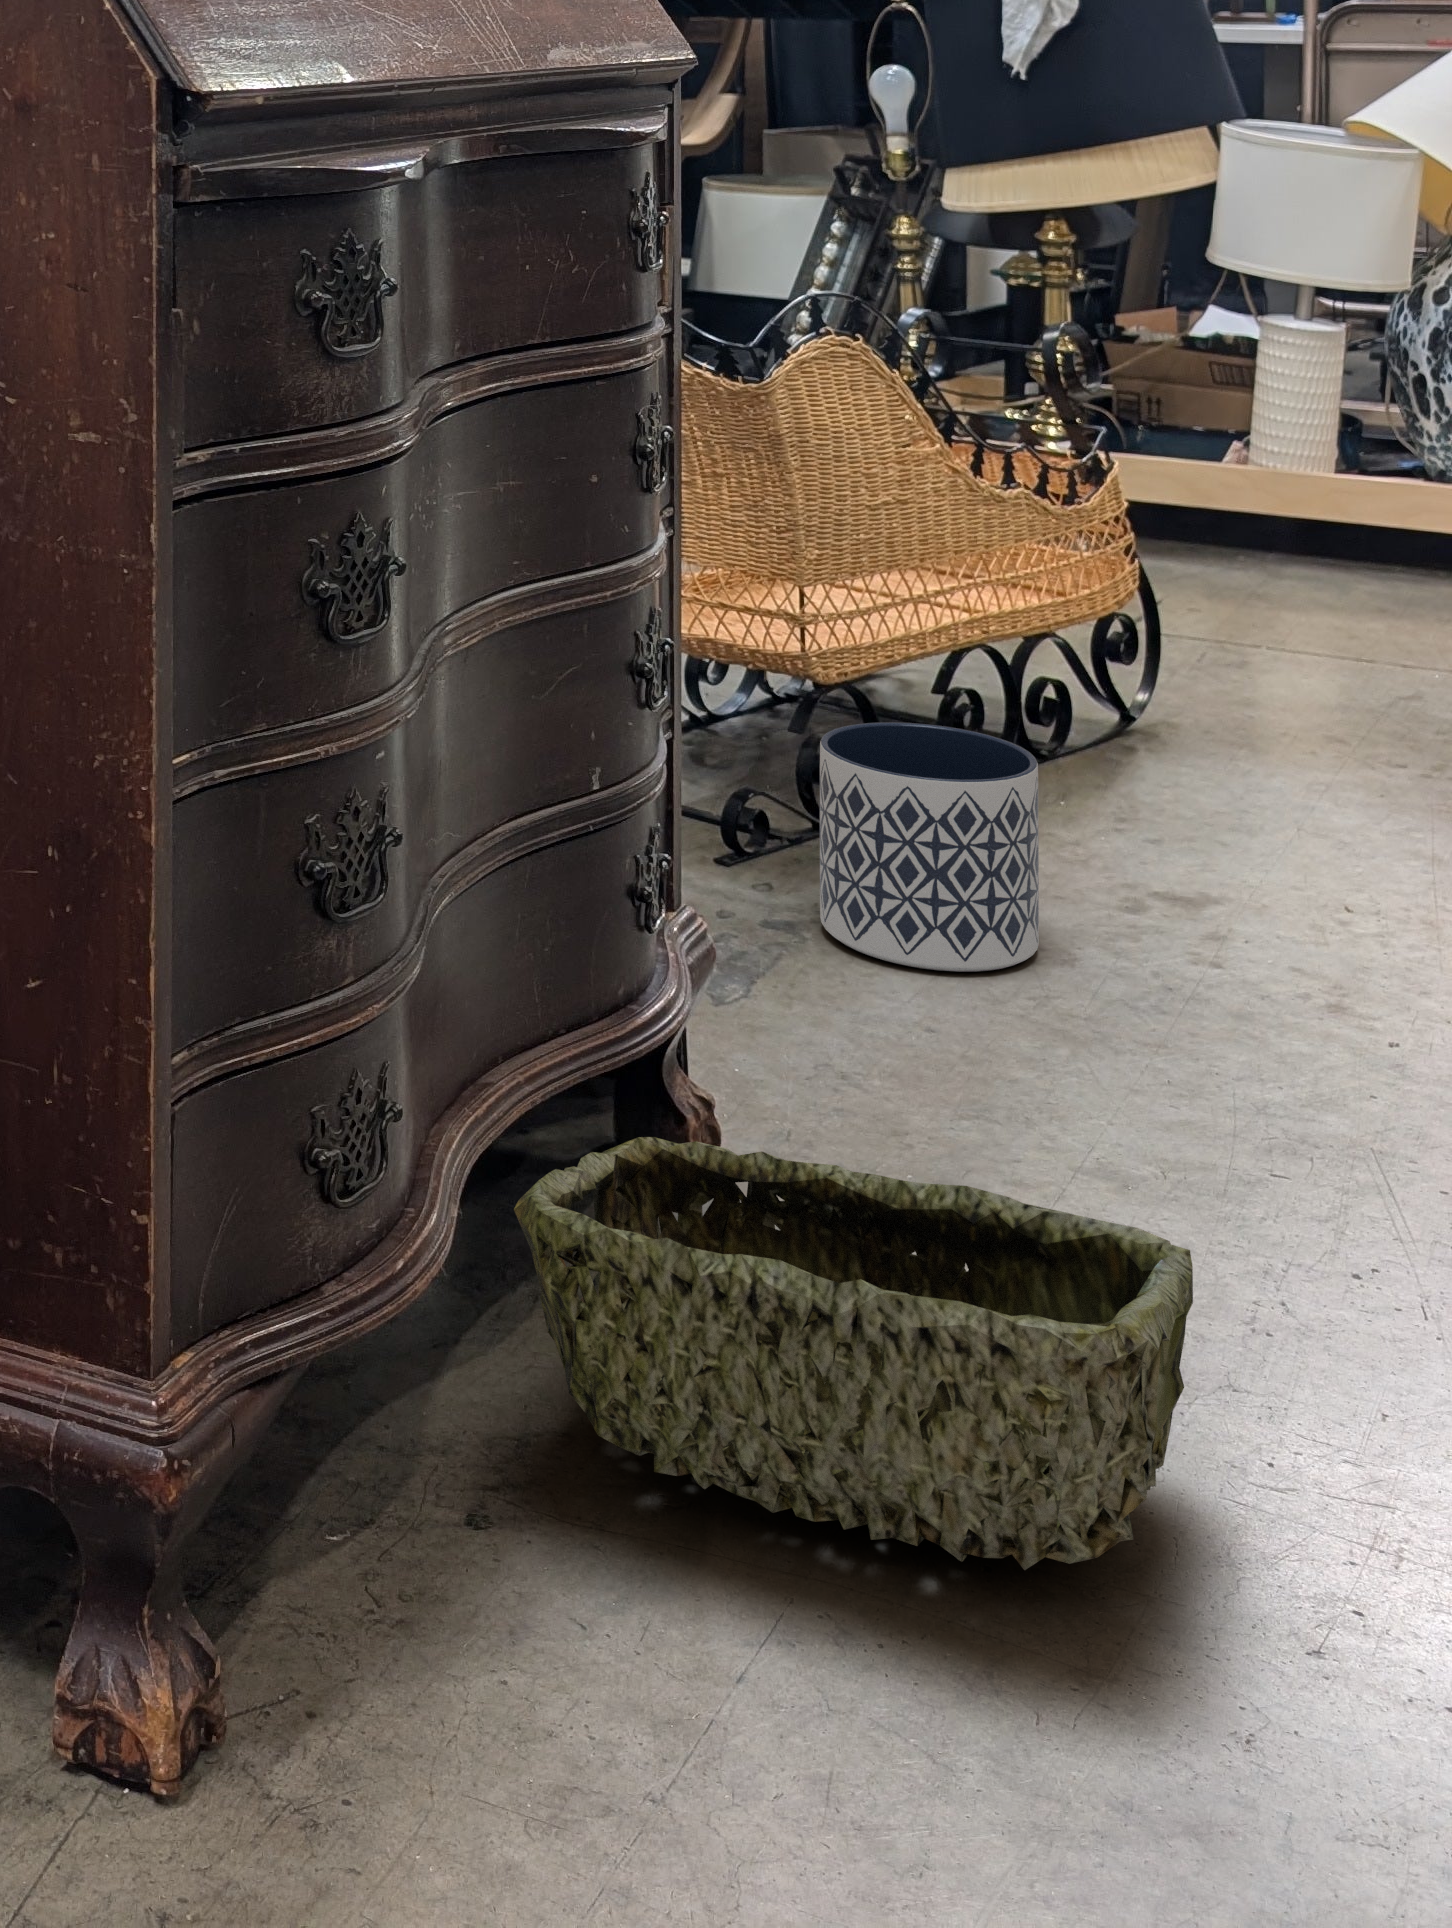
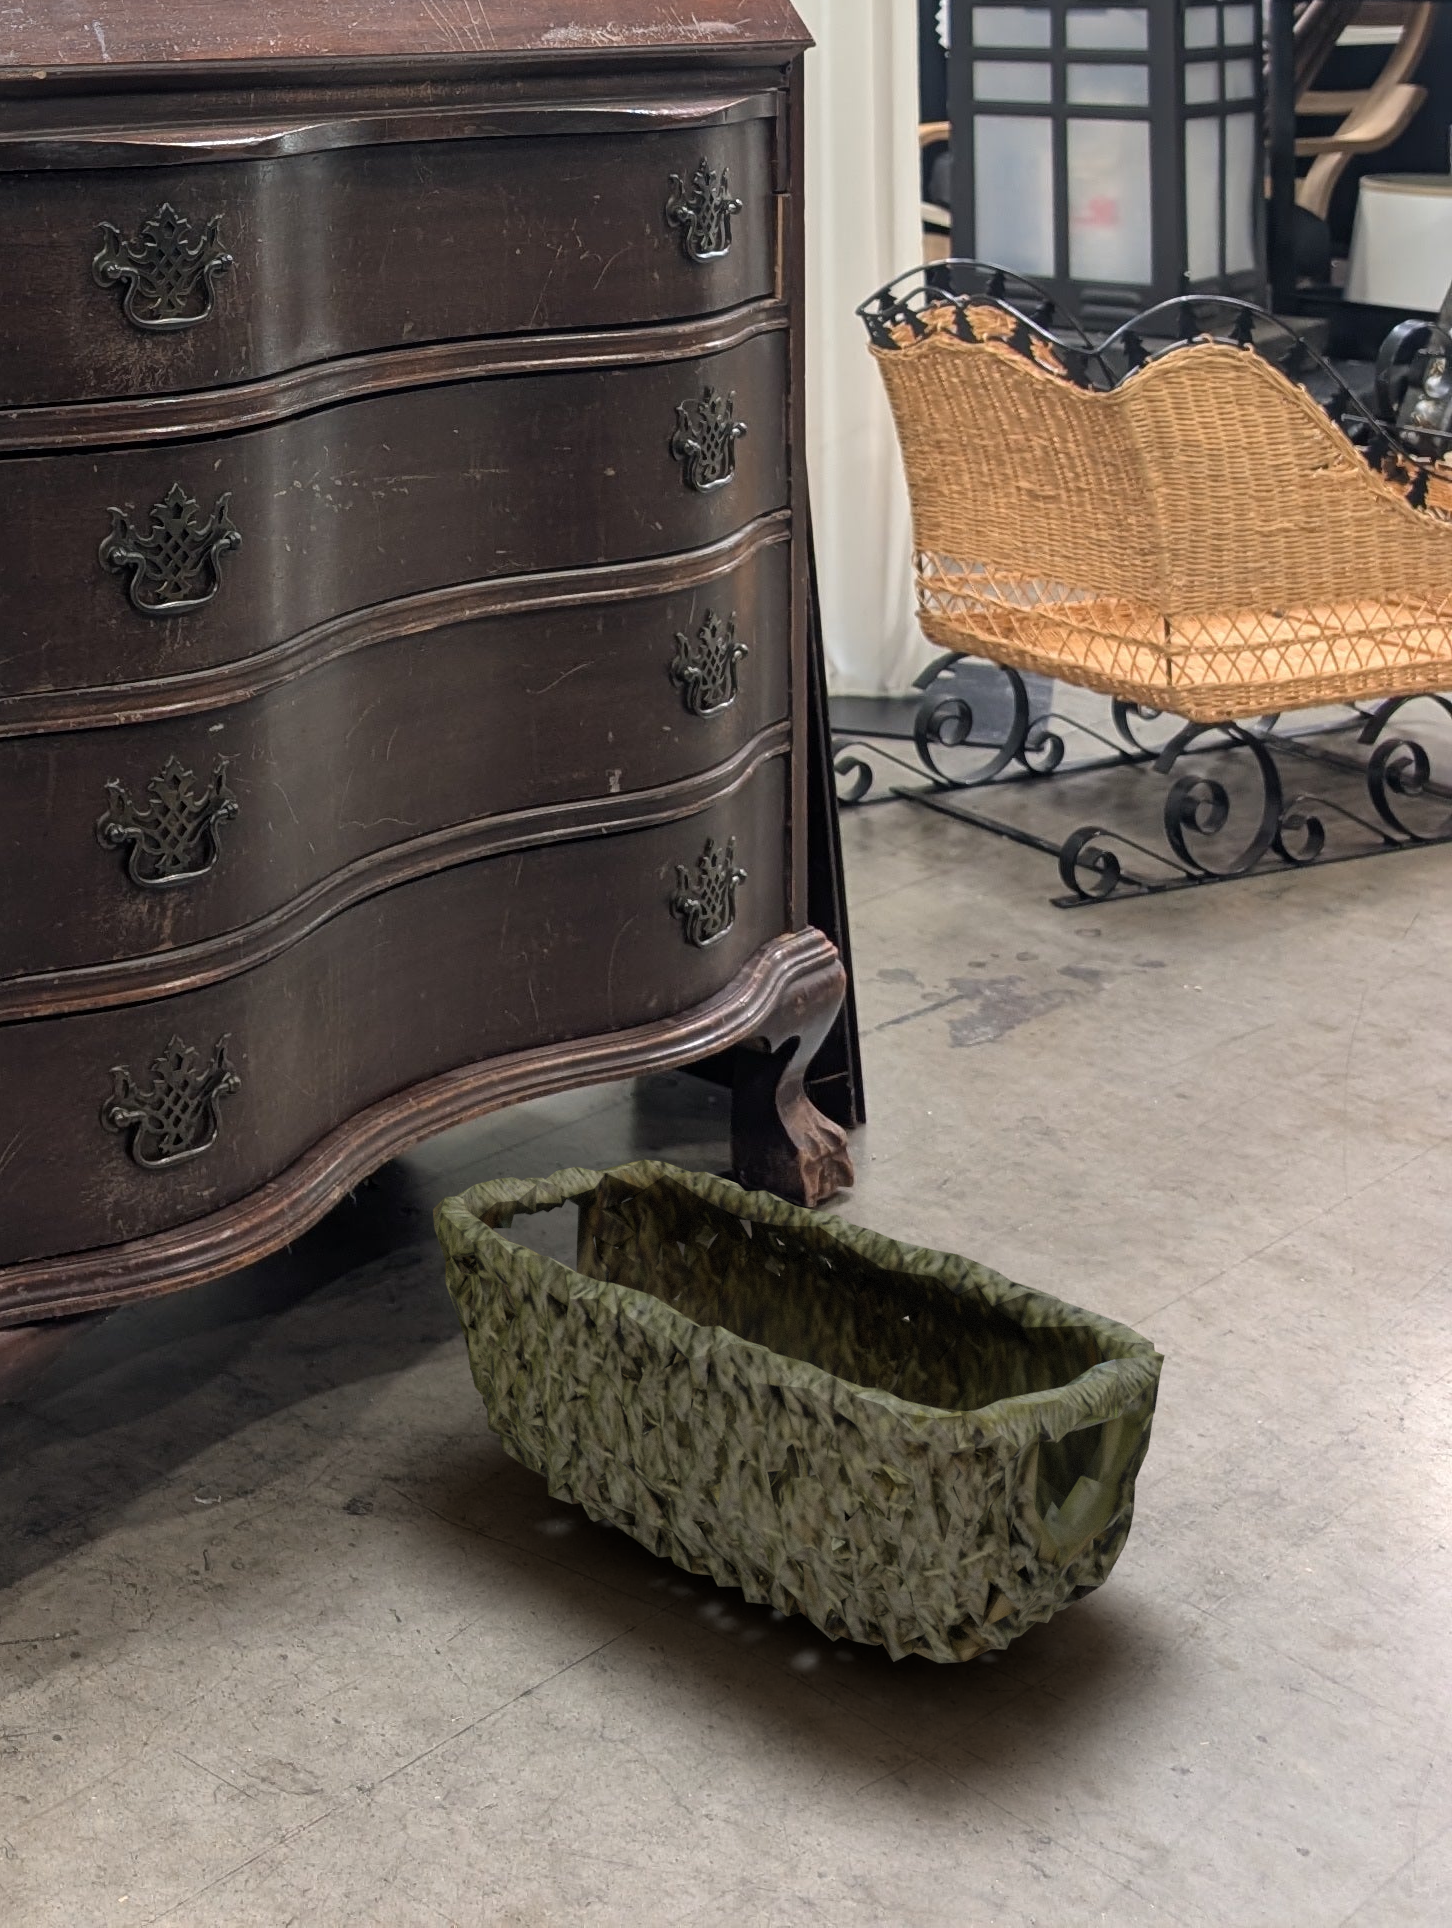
planter: present [820,722,1039,972] -> none [1130,767,1383,1049]

